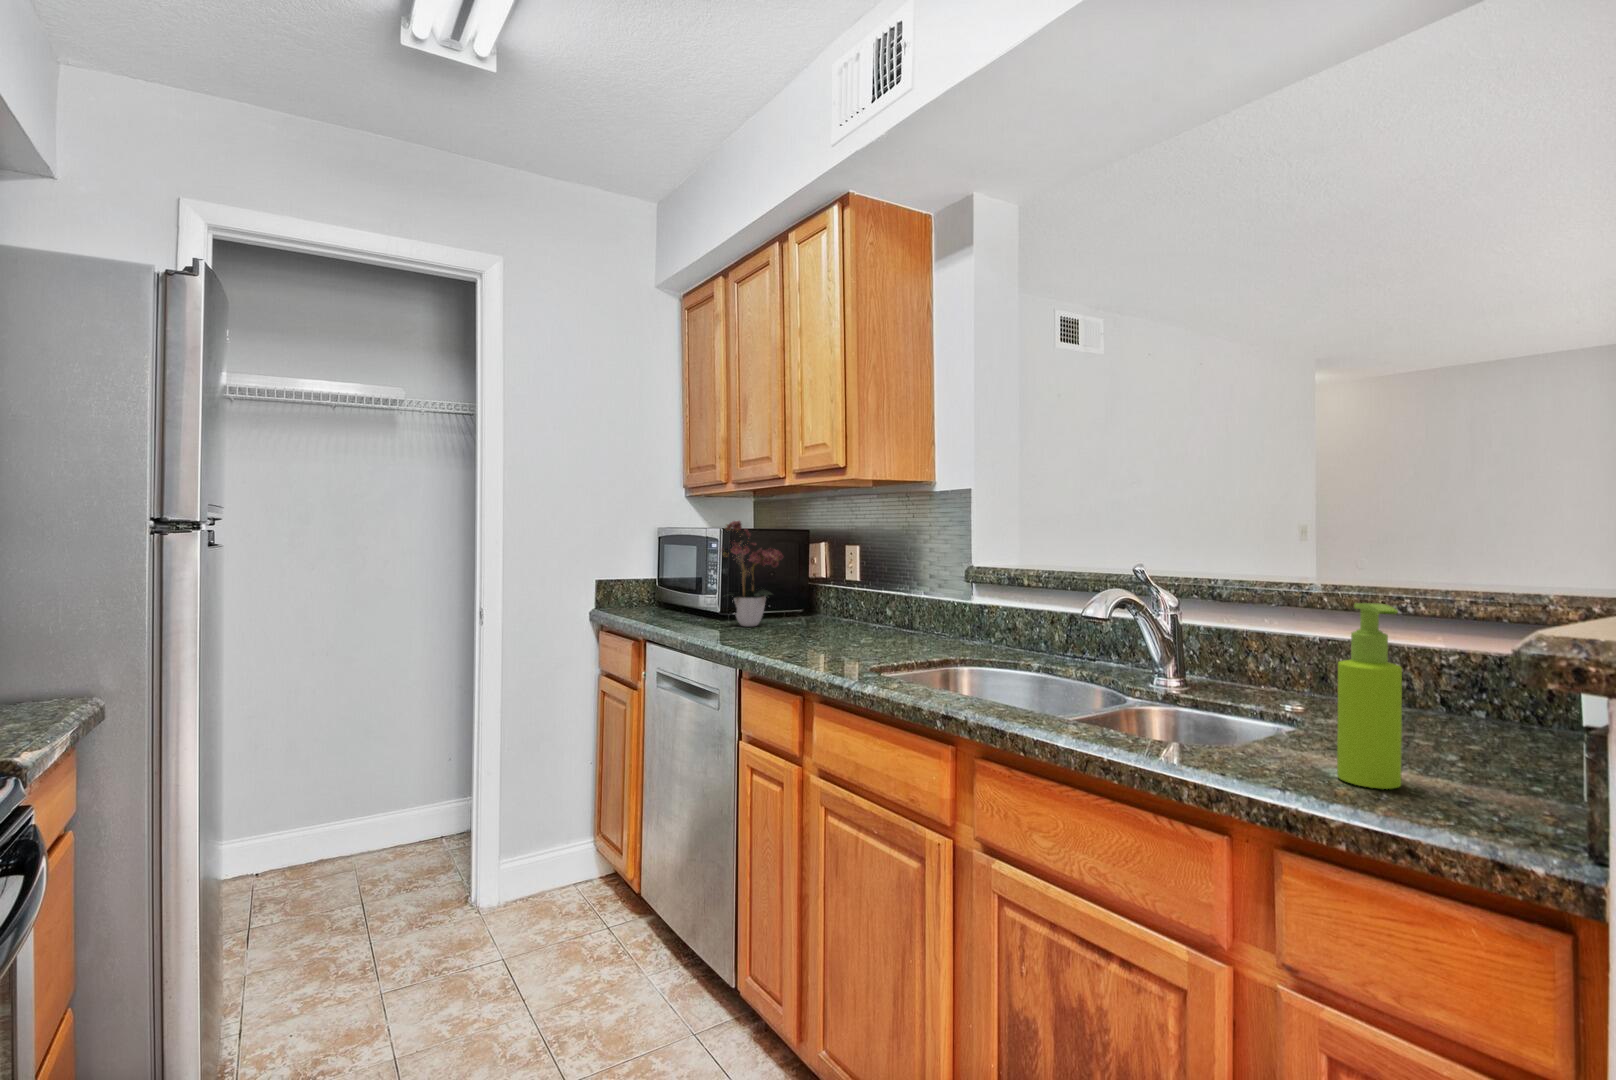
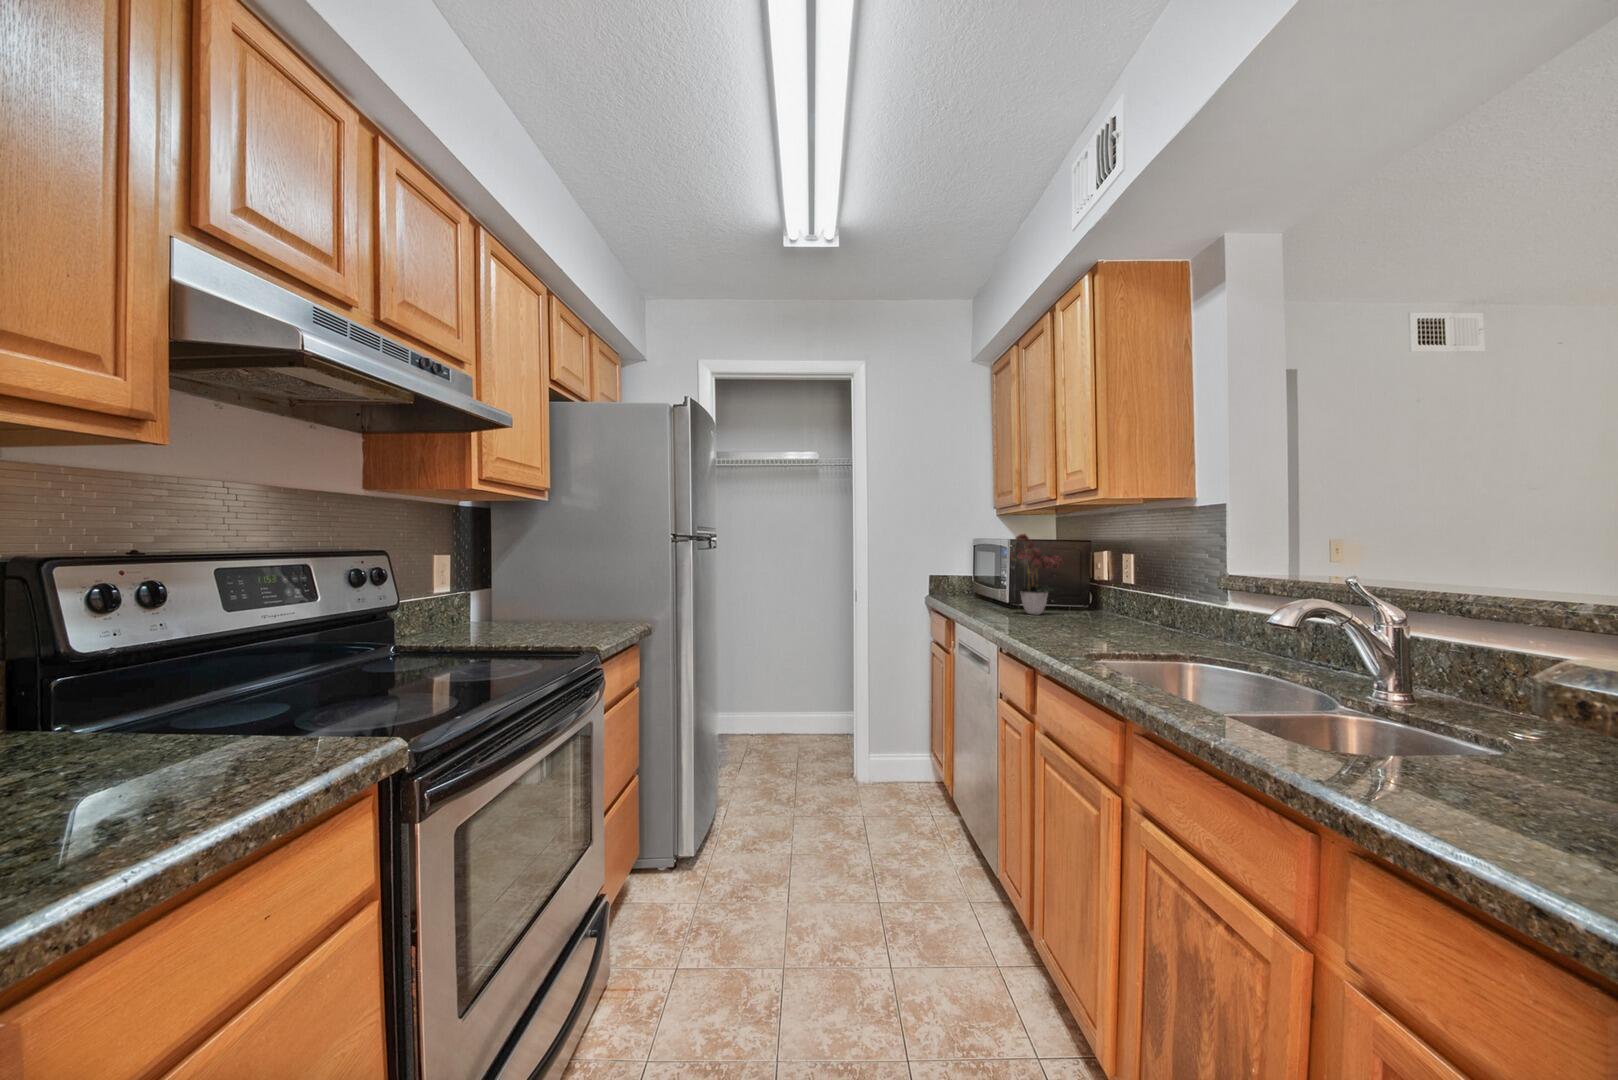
soap dispenser: present [1337,603,1402,789] -> none [1443,625,1526,823]

